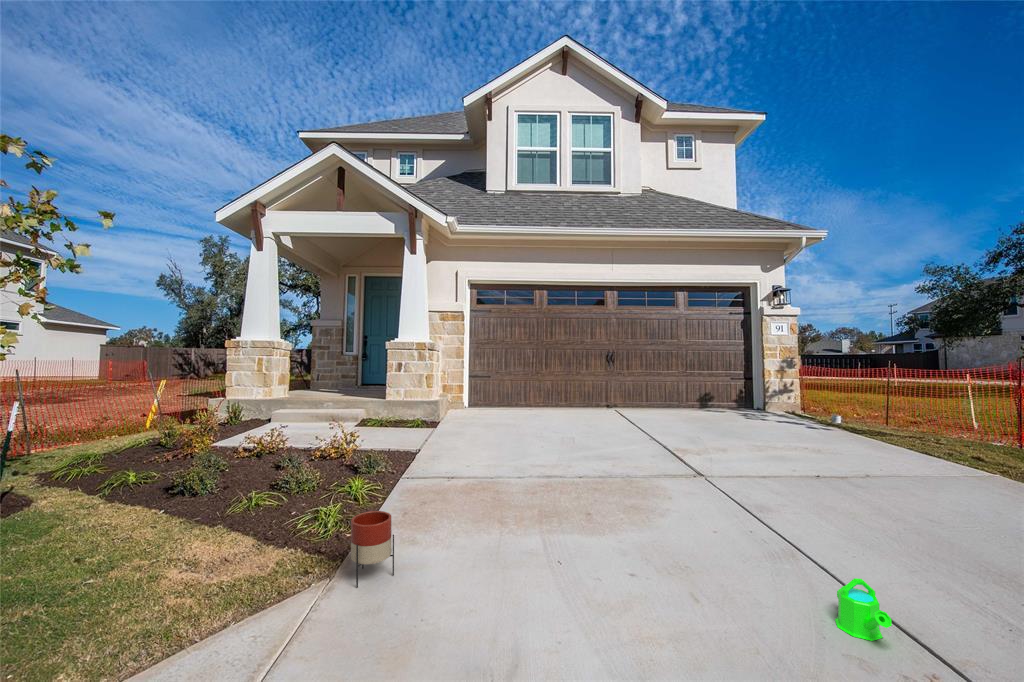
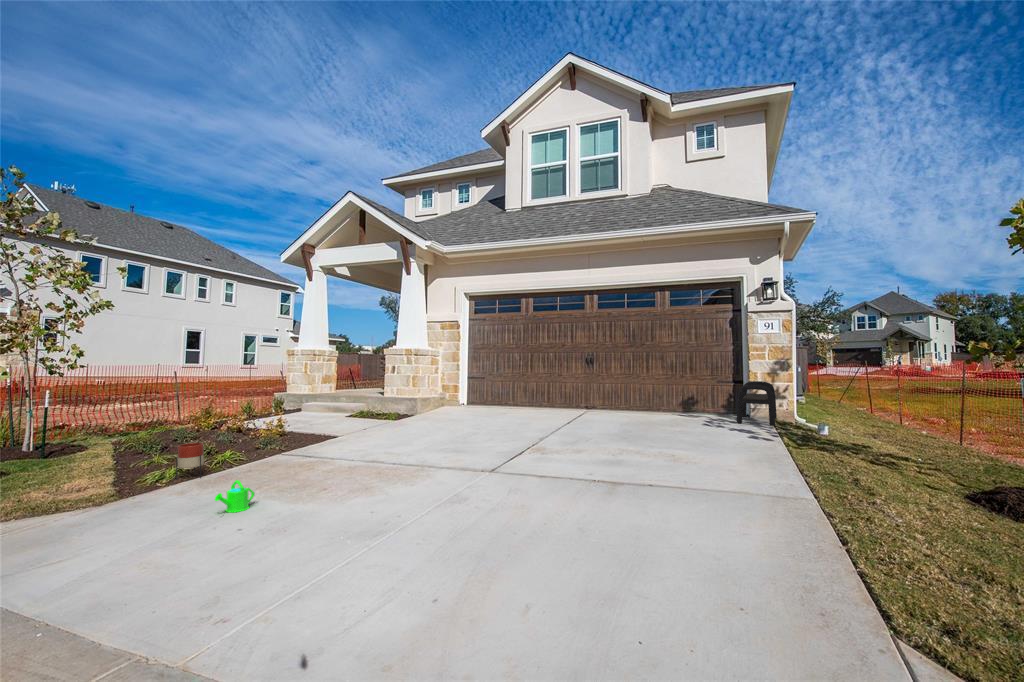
bench: none [757,378,809,419] -> present [737,381,777,425]
watering can: present [835,578,892,641] -> present [215,480,255,512]

